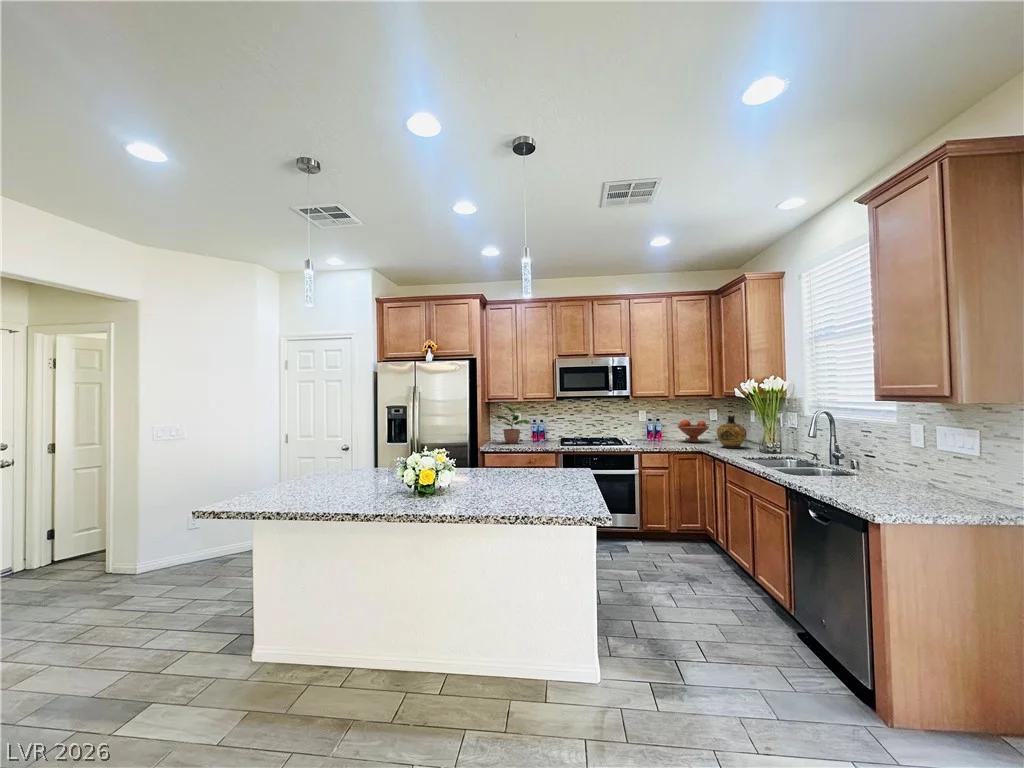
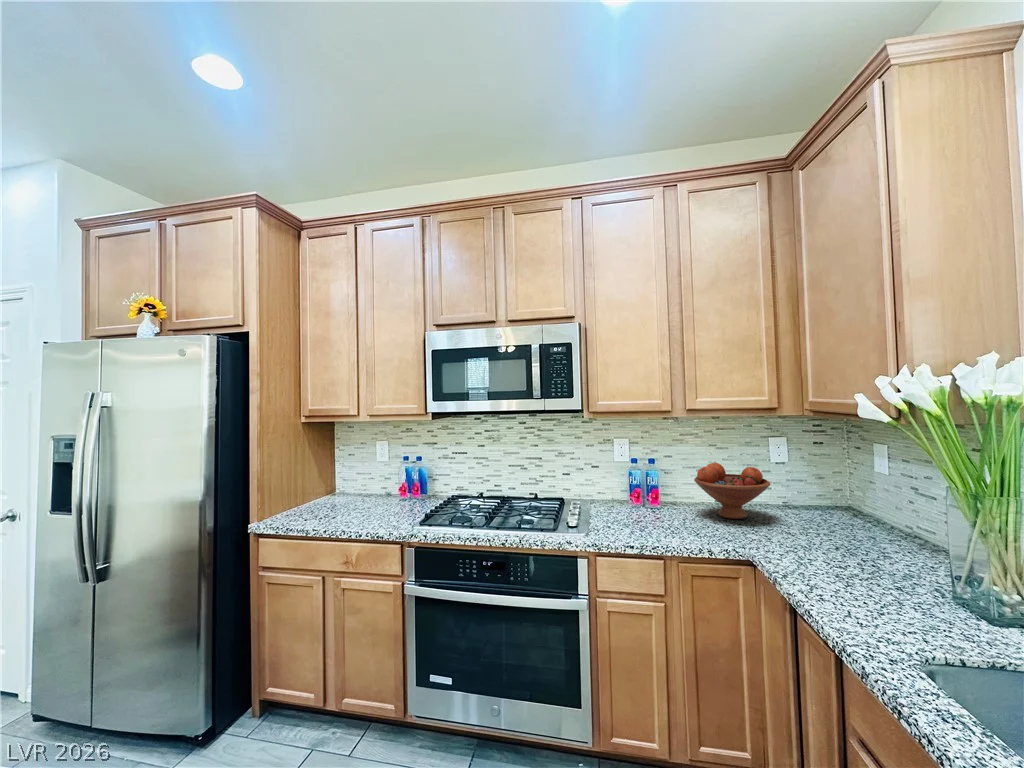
potted plant: present [495,405,530,444] -> none [313,430,376,509]
ceramic jug: present [717,415,747,448] -> none [792,468,884,565]

